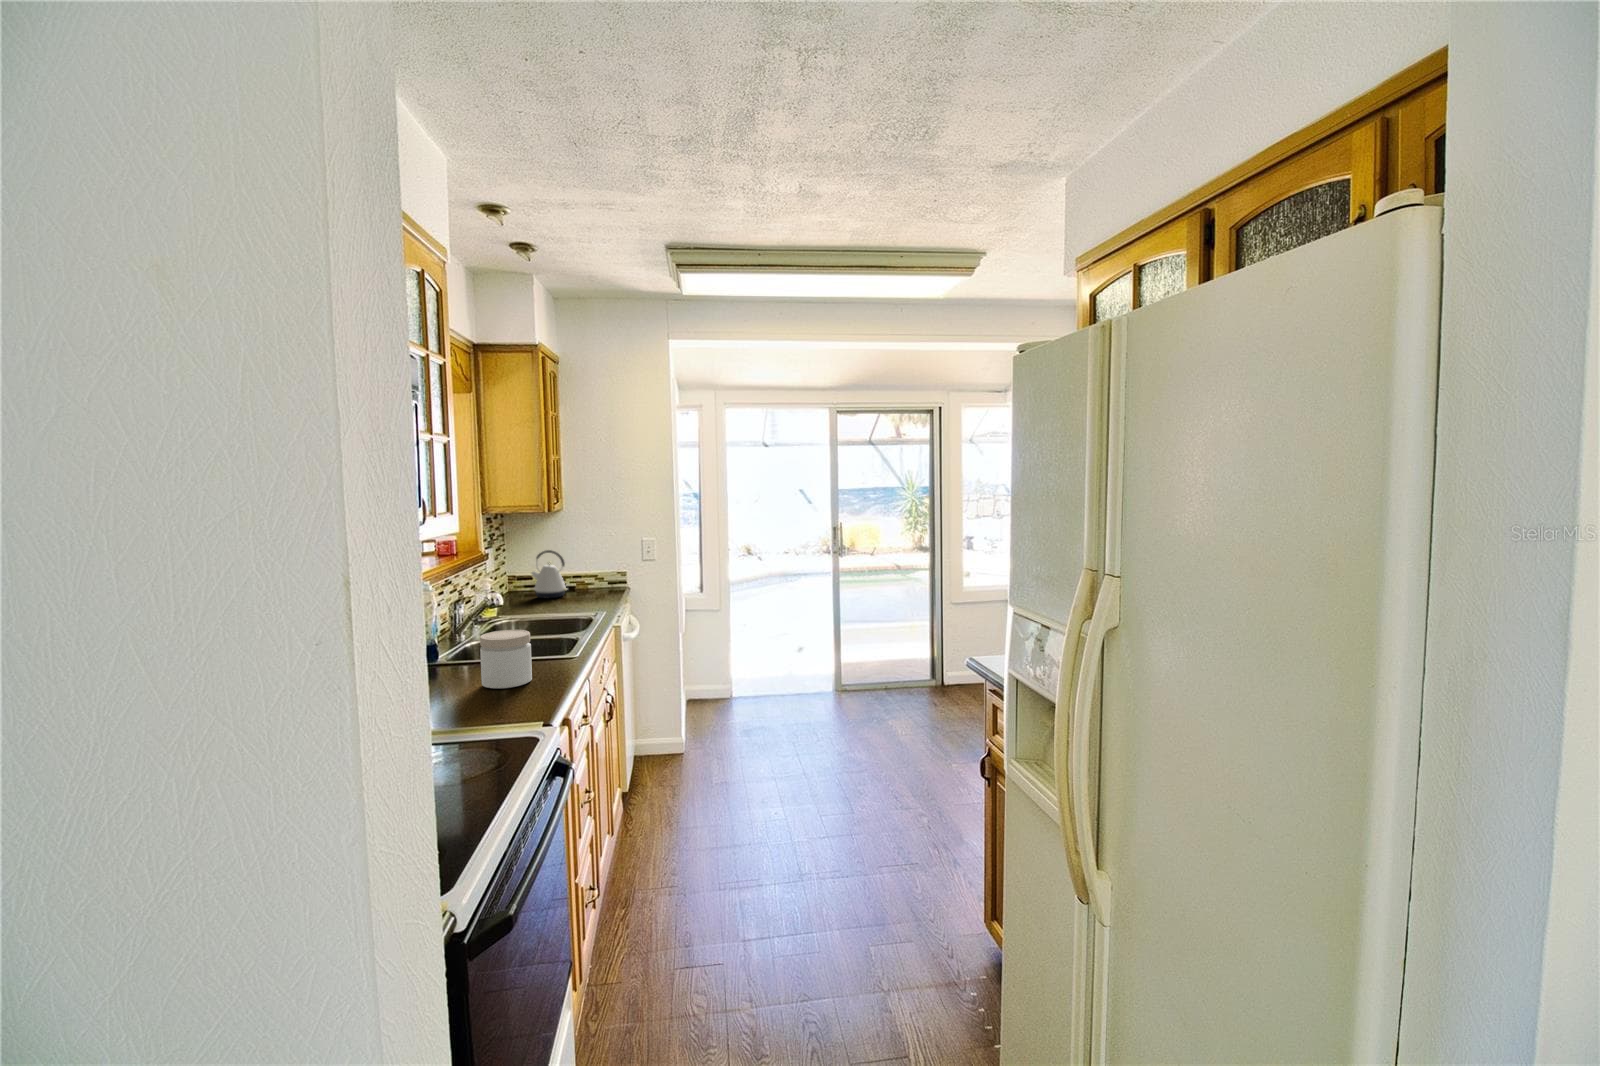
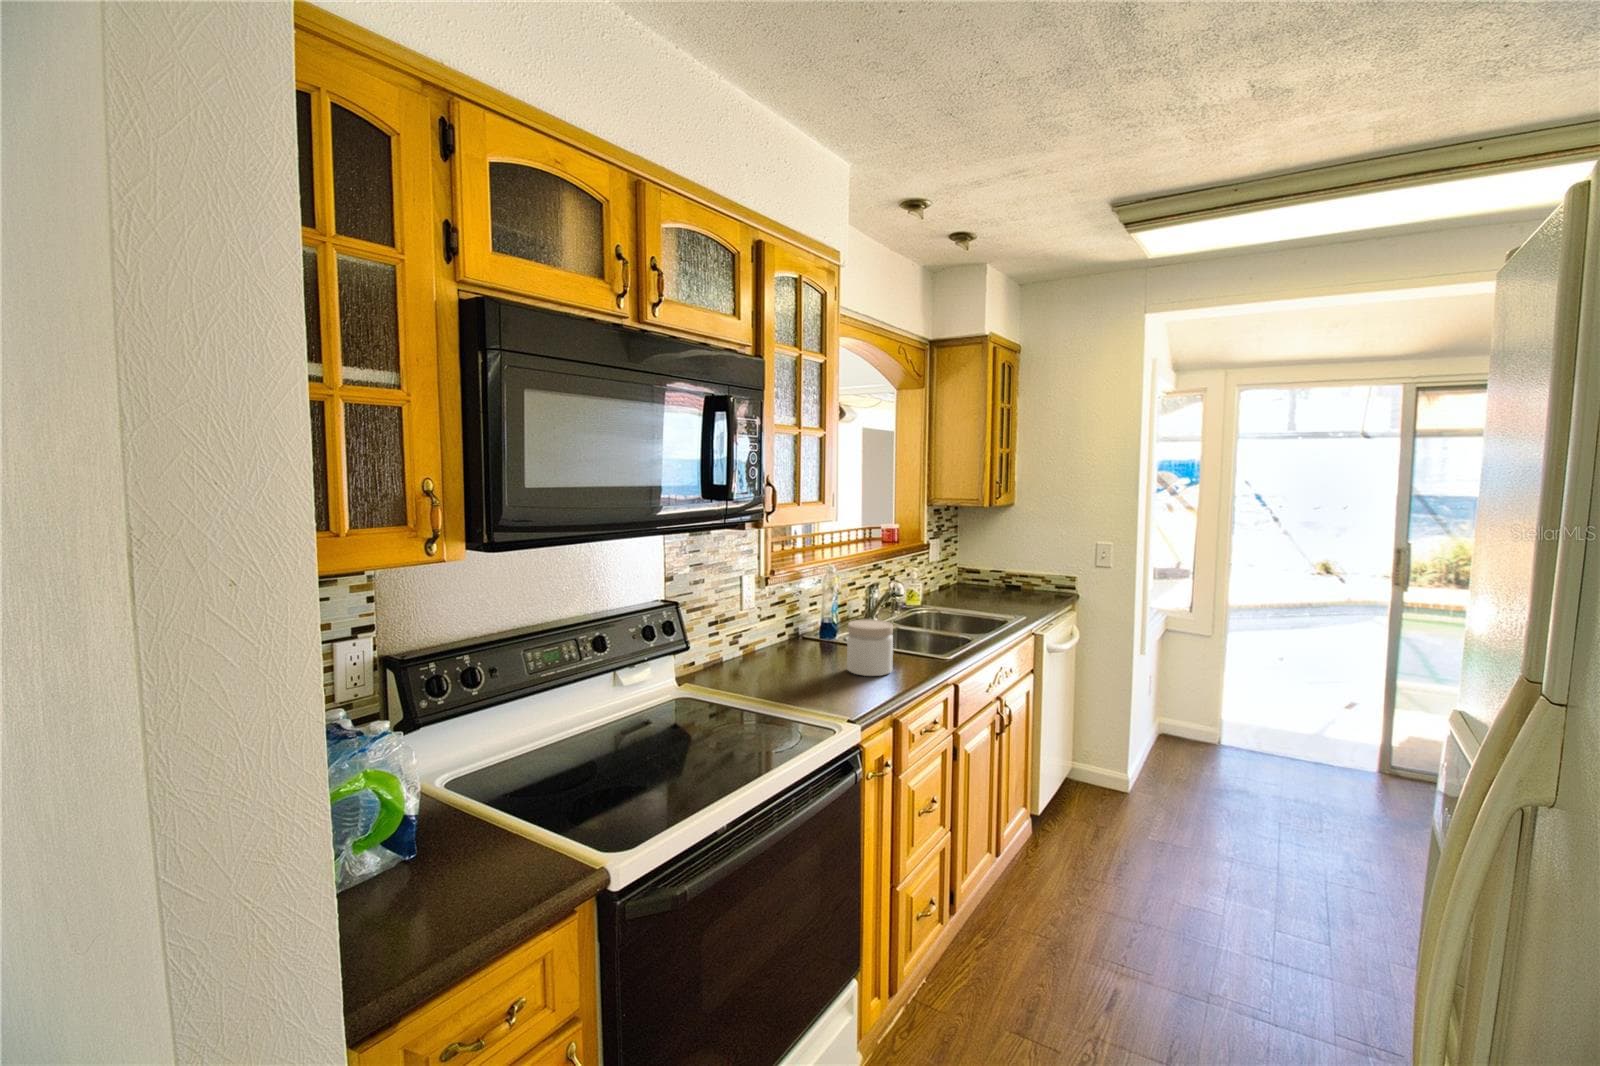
kettle: present [531,550,567,598] -> none [976,546,1011,595]

